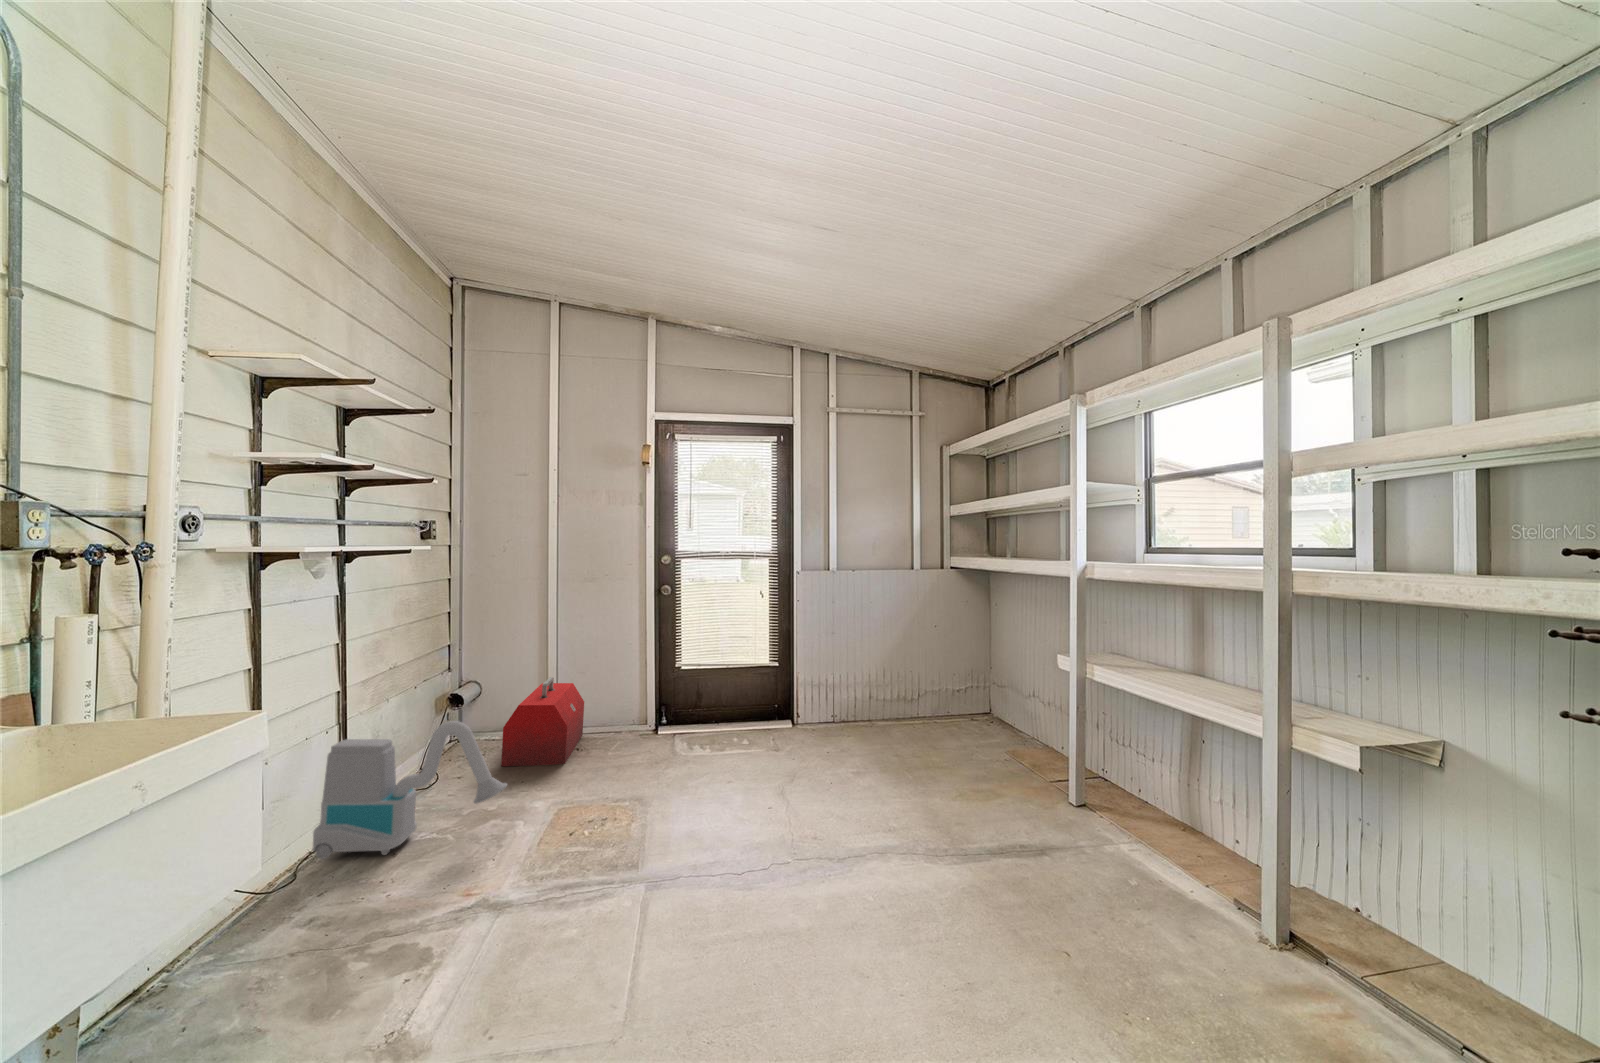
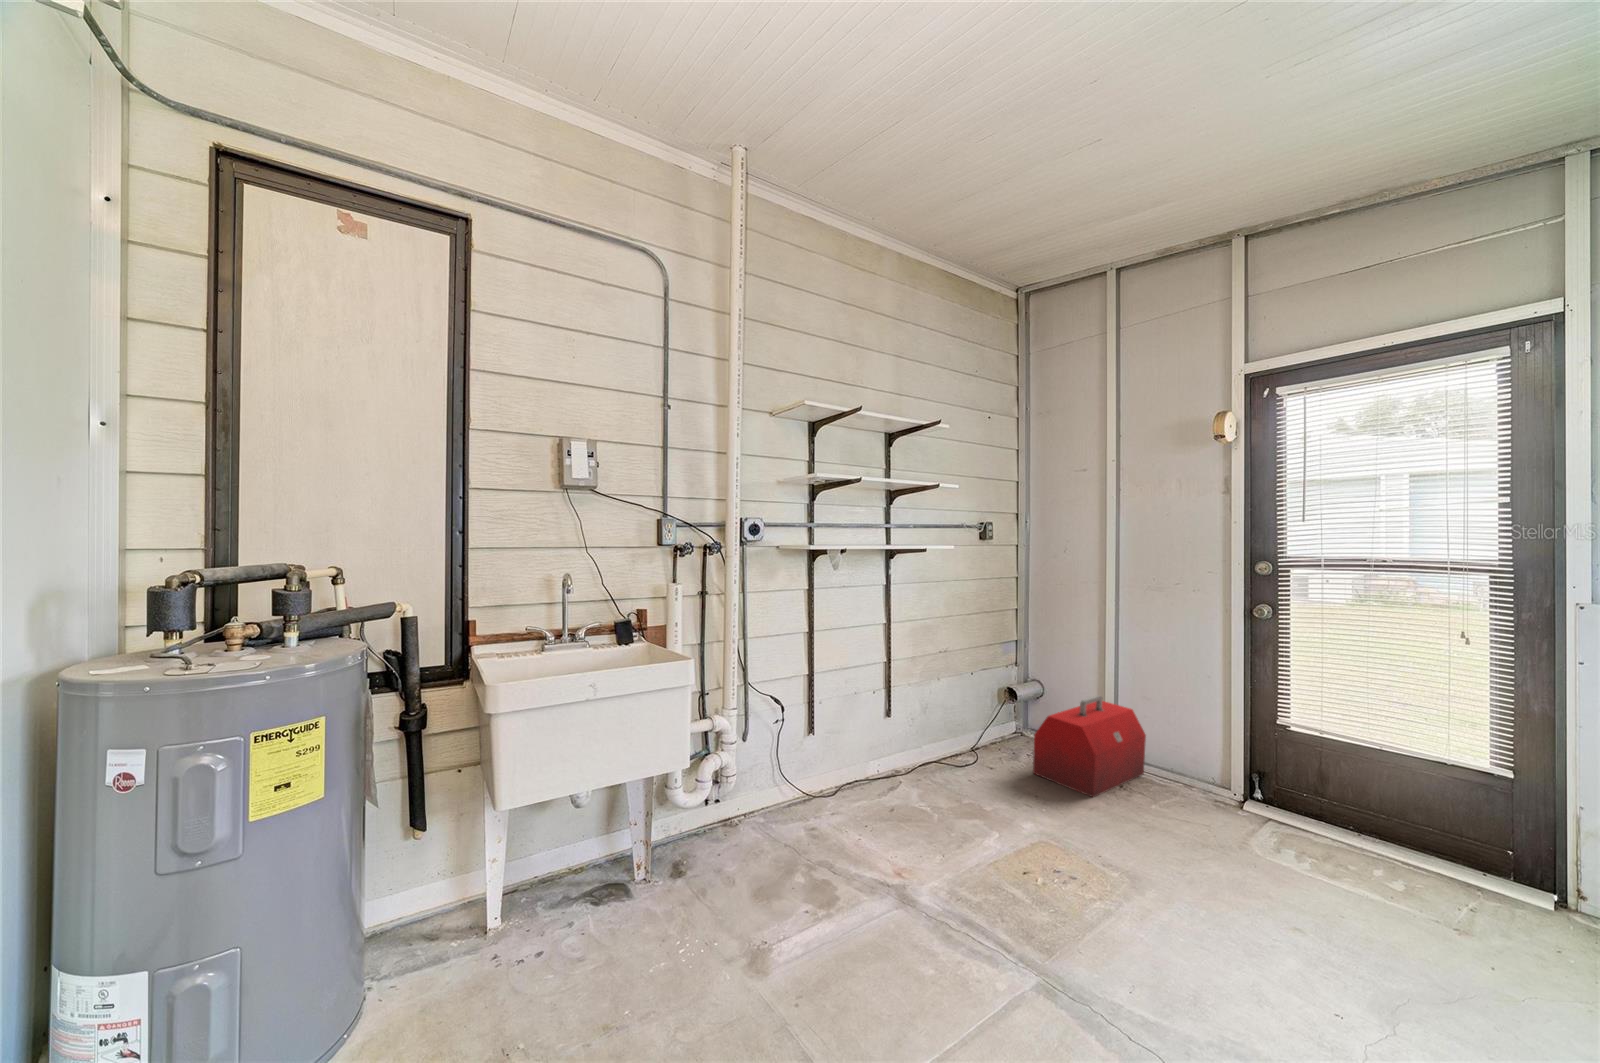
vacuum cleaner: present [313,721,507,859] -> none [853,702,975,808]

